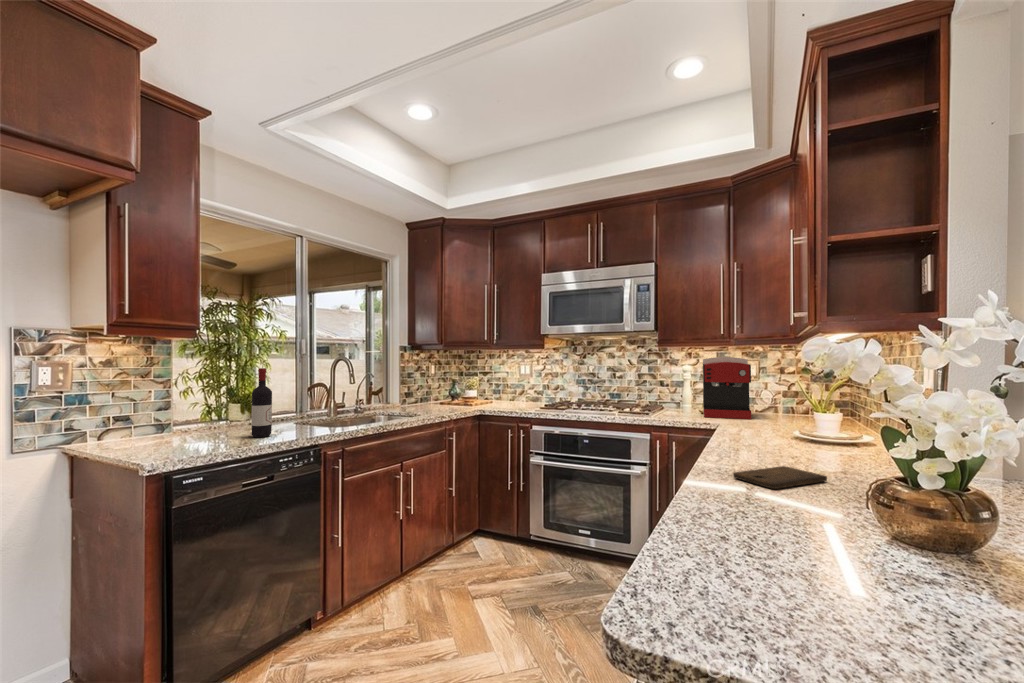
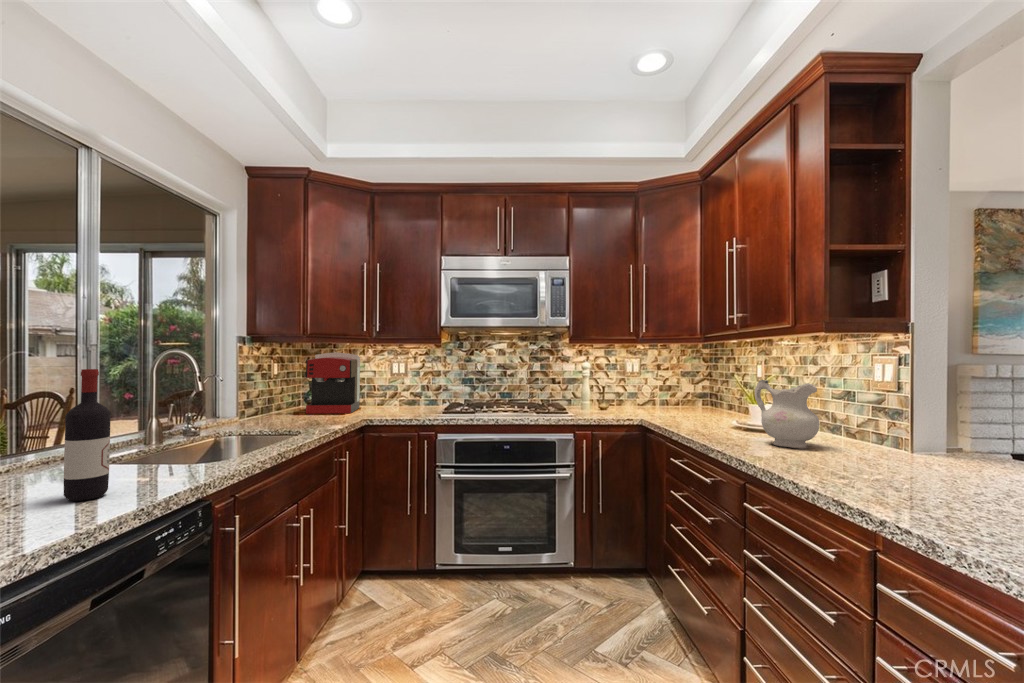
coffee maker: present [703,357,752,419] -> present [306,352,360,414]
ceramic pitcher: none [771,384,834,459] -> present [755,380,820,449]
cutting board: present [733,466,827,489] -> none [823,459,883,485]

